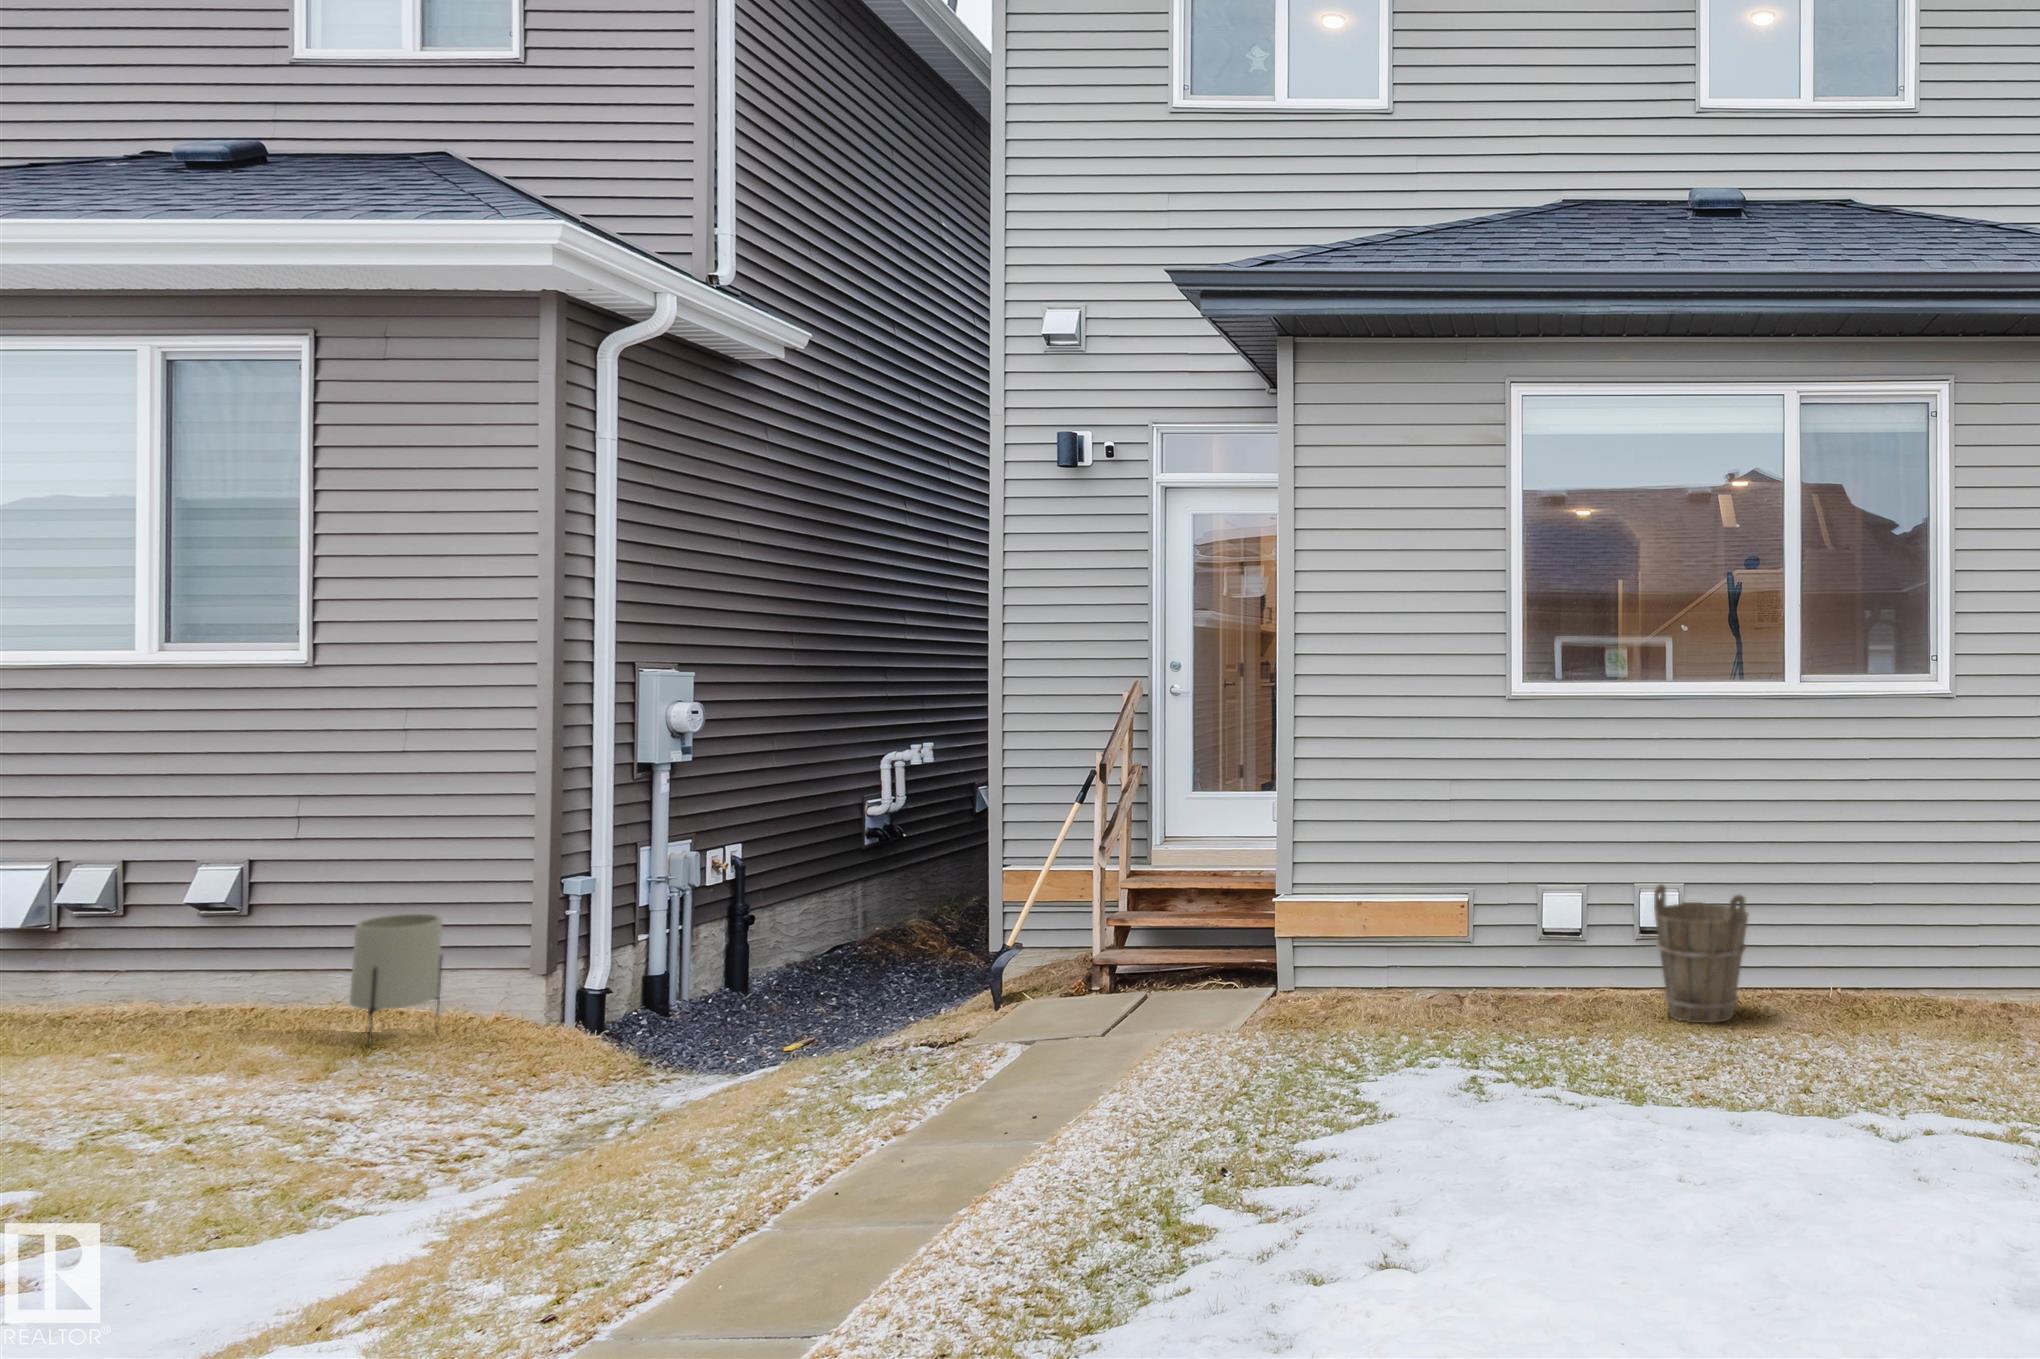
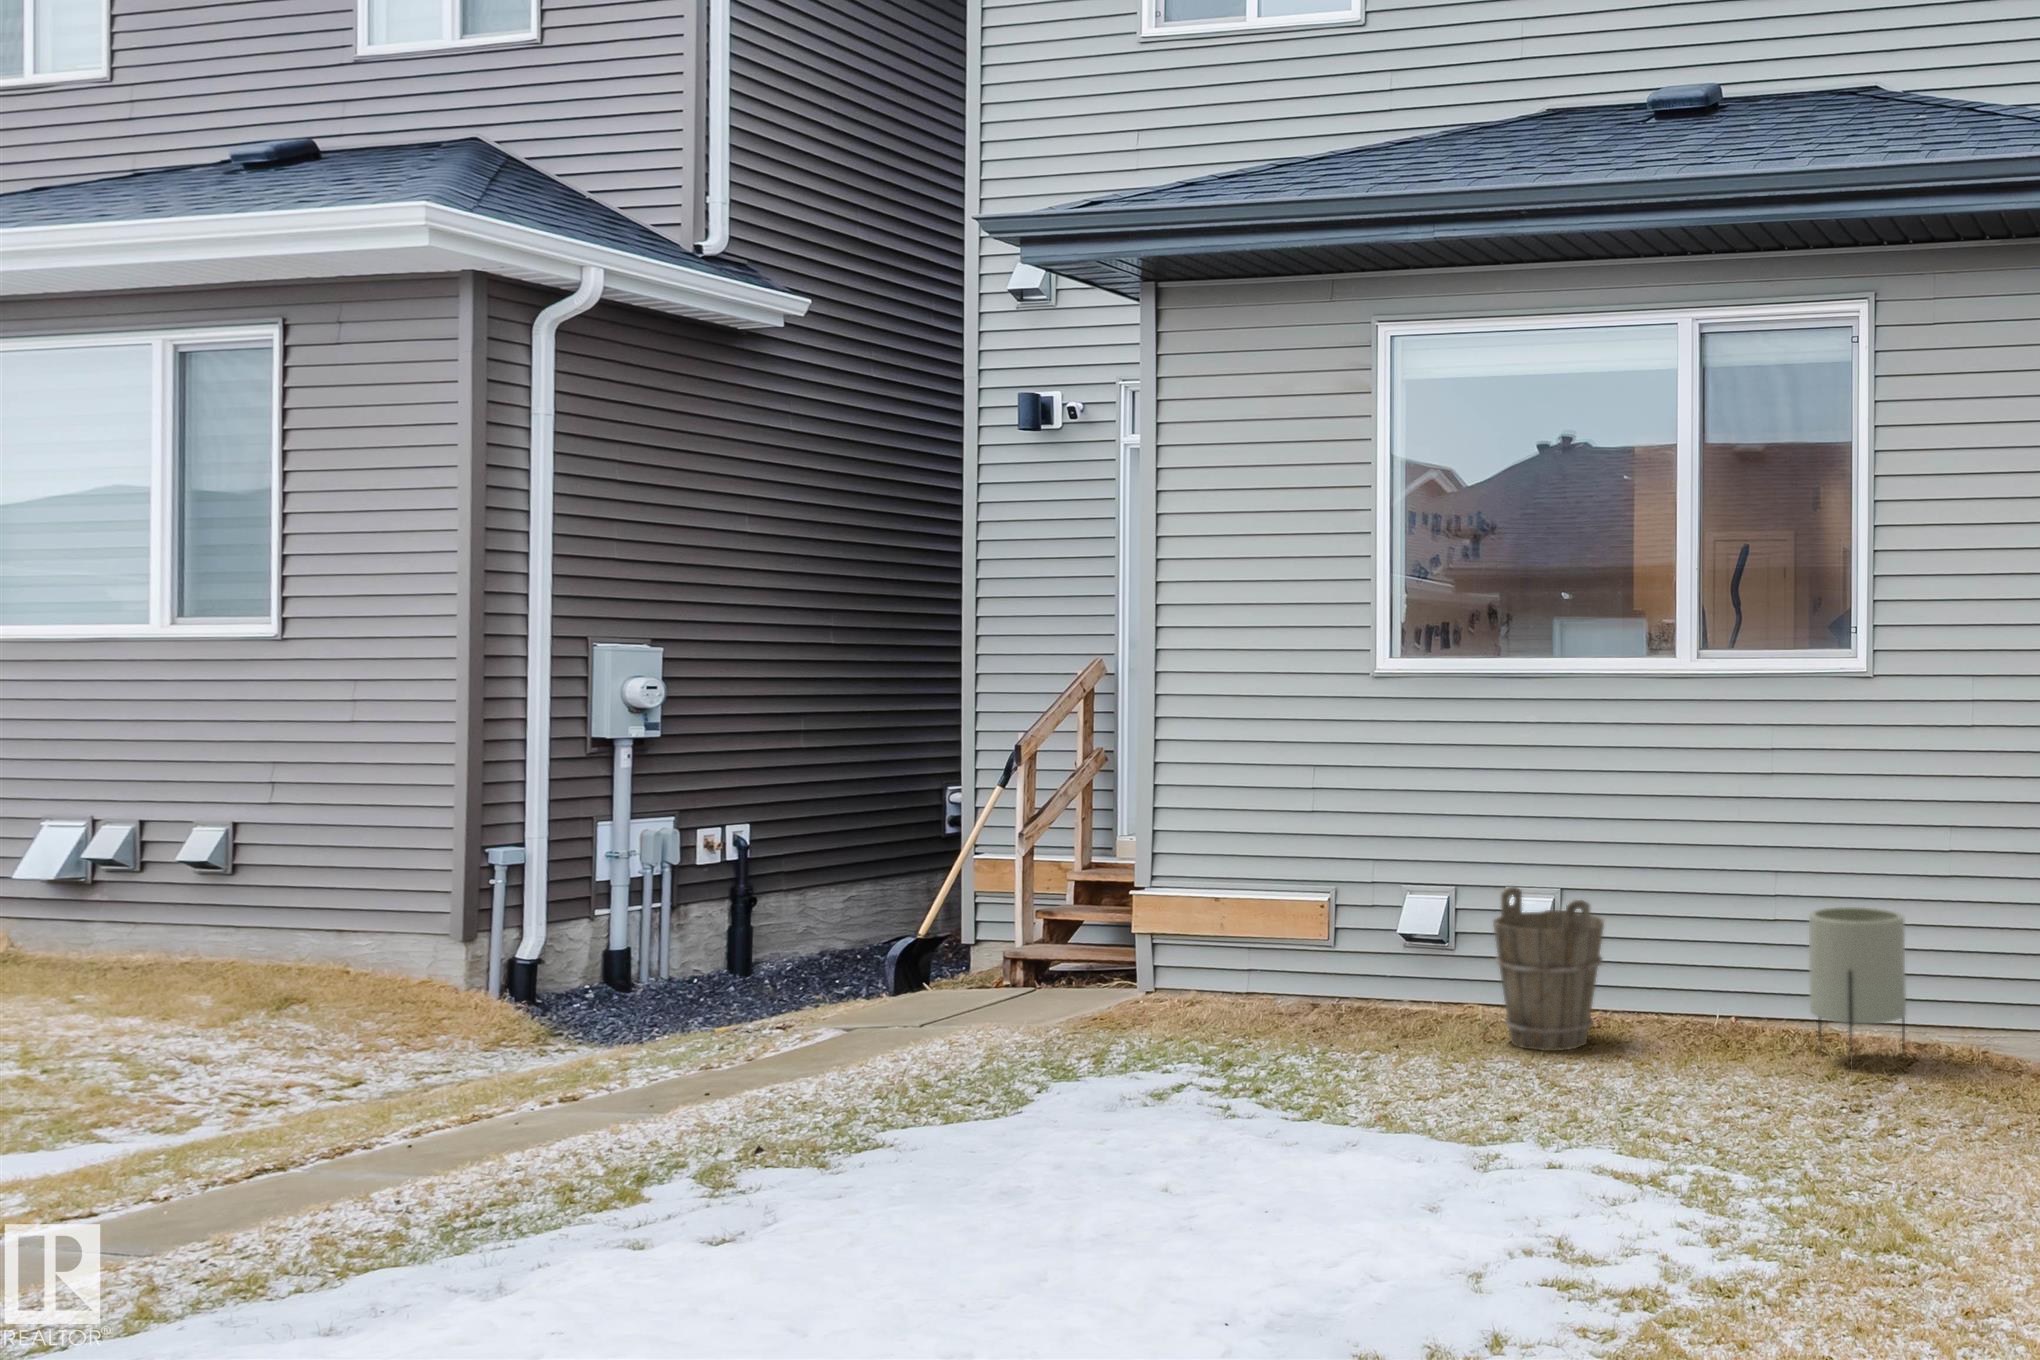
planter: present [350,914,443,1047] -> present [1809,907,1906,1071]

